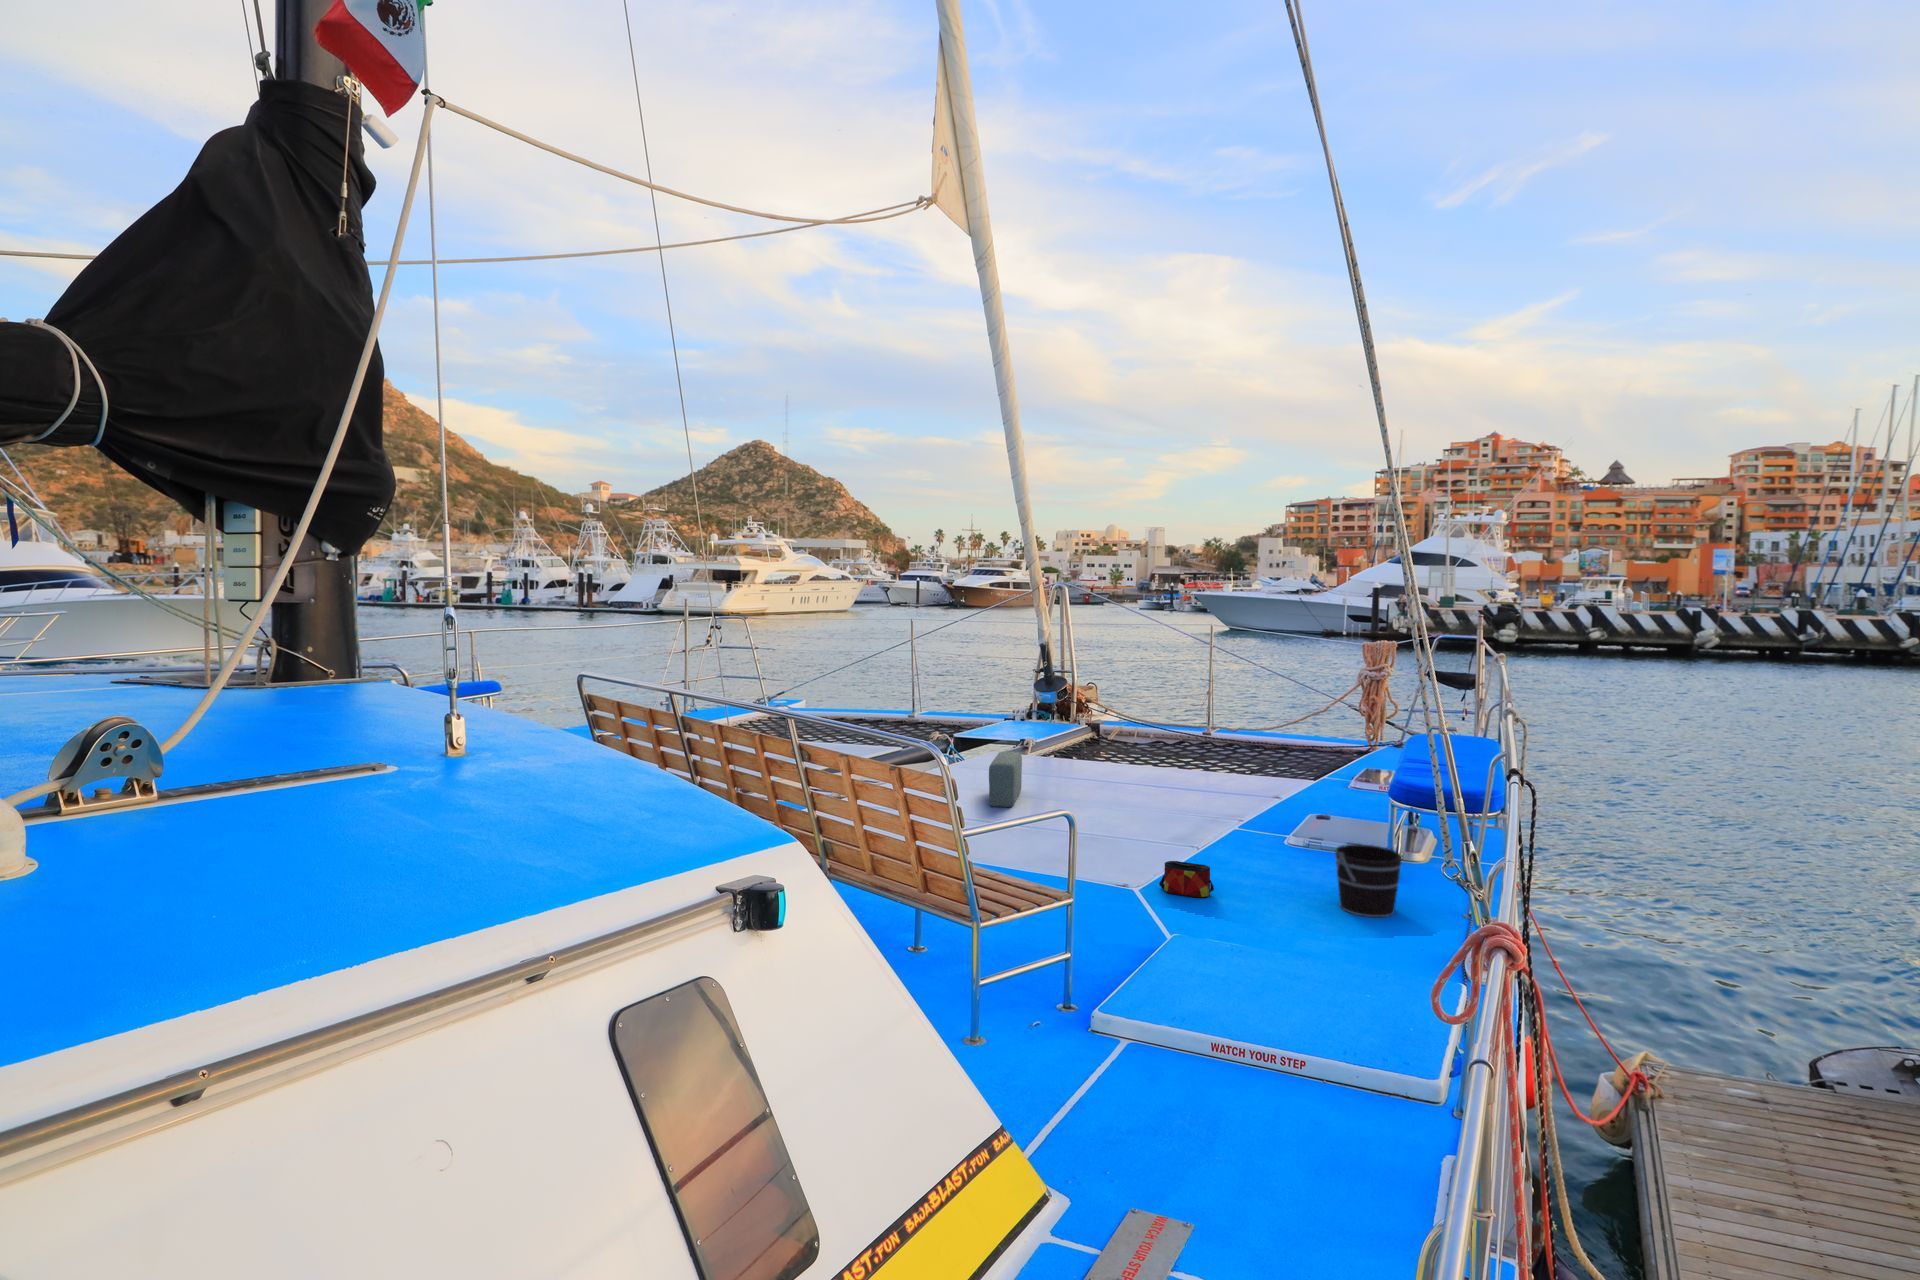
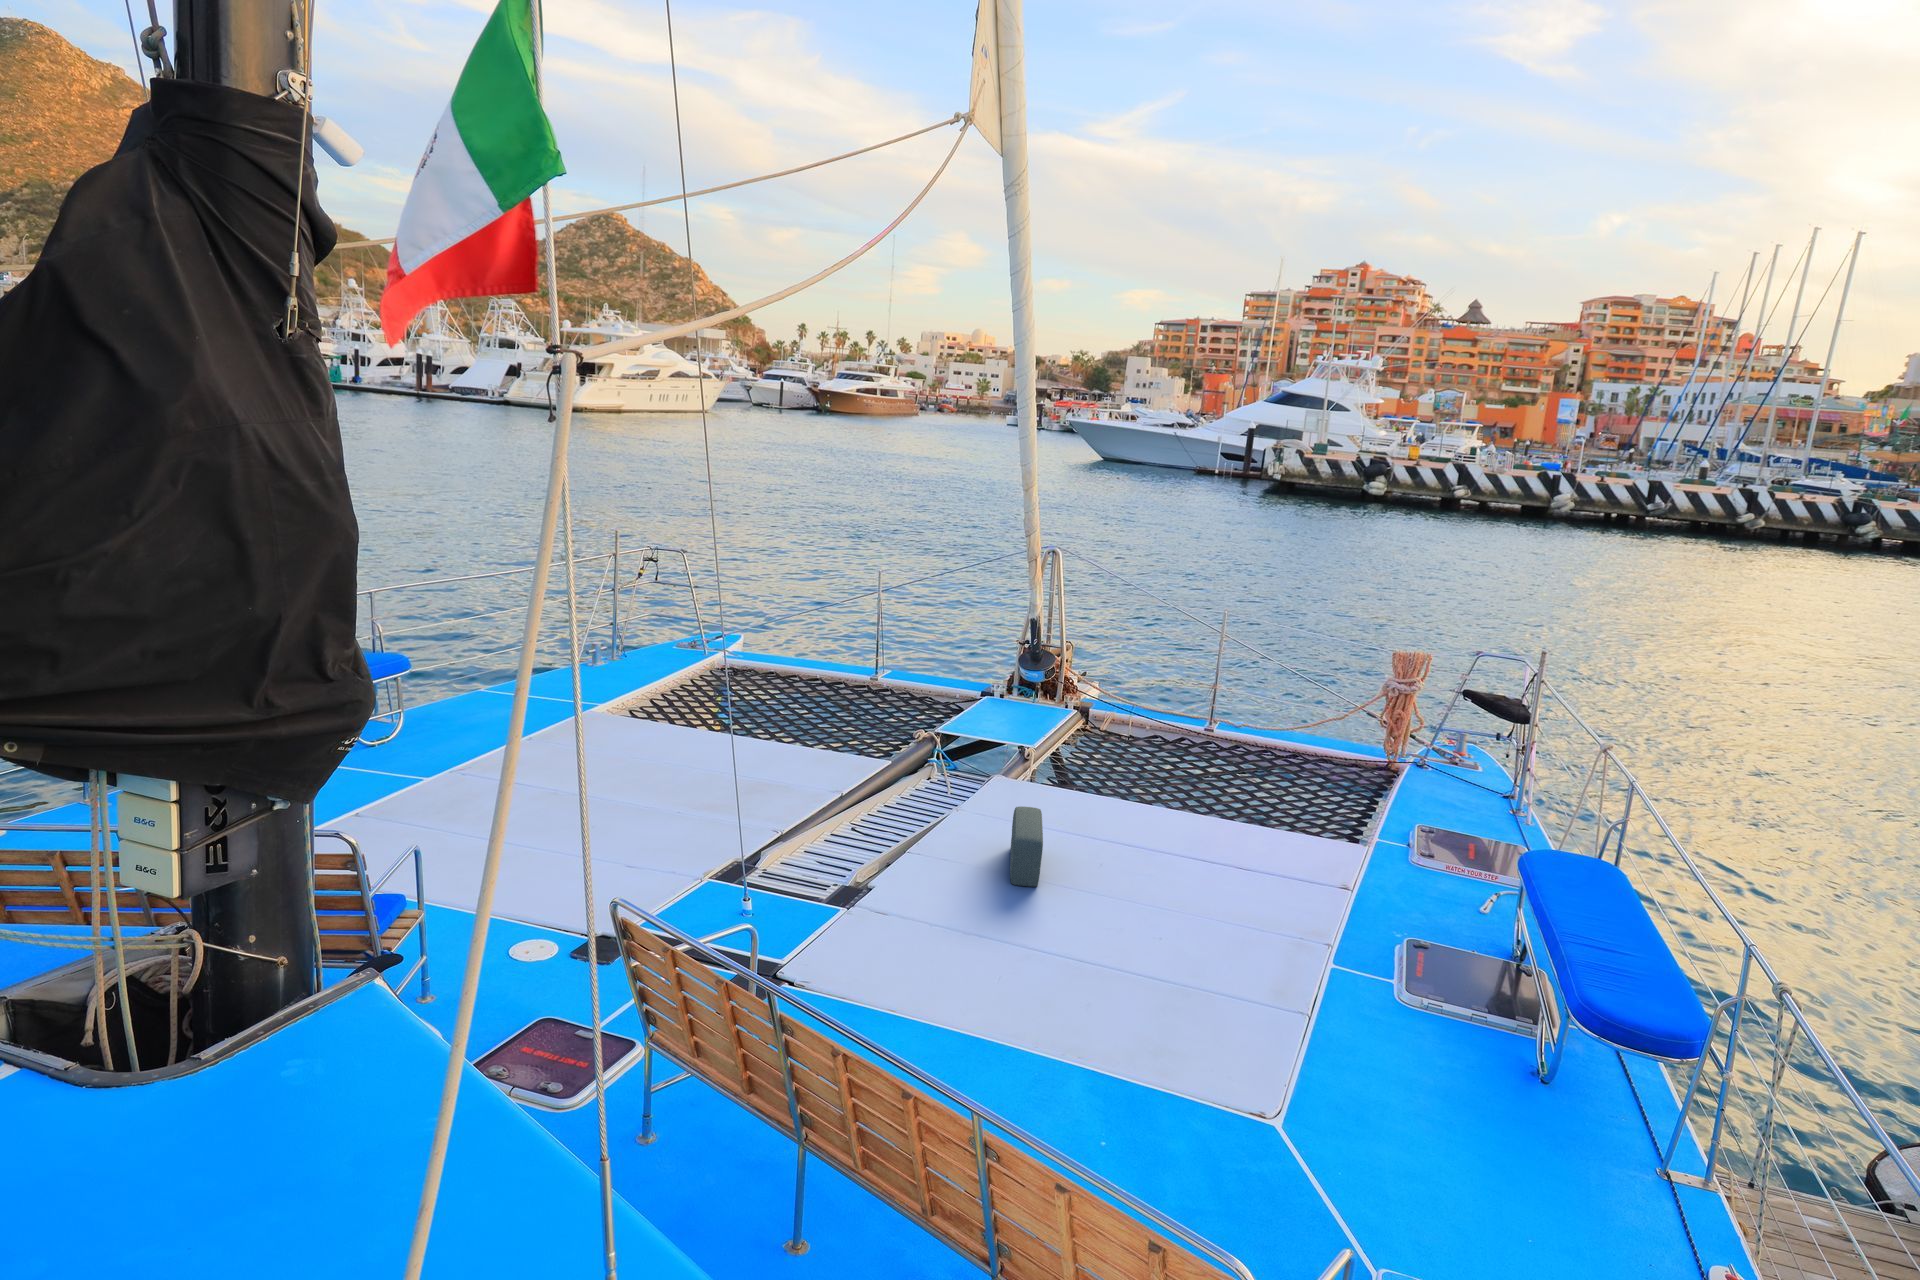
bucket: present [1335,844,1402,917] -> none [1453,1044,1534,1139]
bag: present [1159,861,1214,898] -> none [1252,1047,1316,1097]

